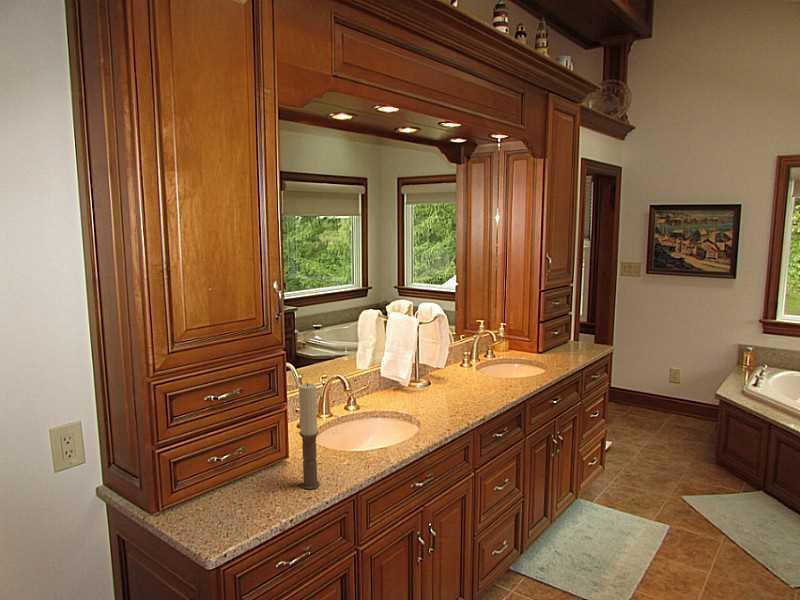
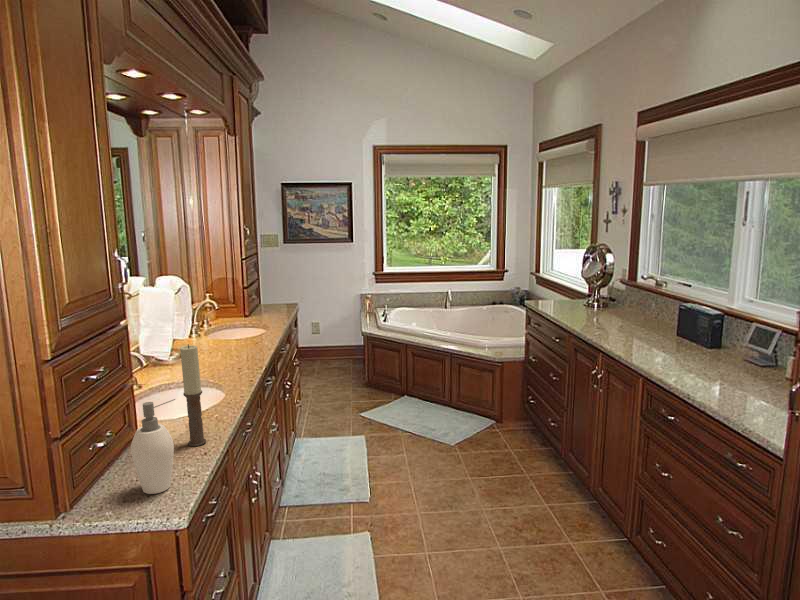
soap dispenser: none [196,435,249,528] -> present [131,399,175,494]

